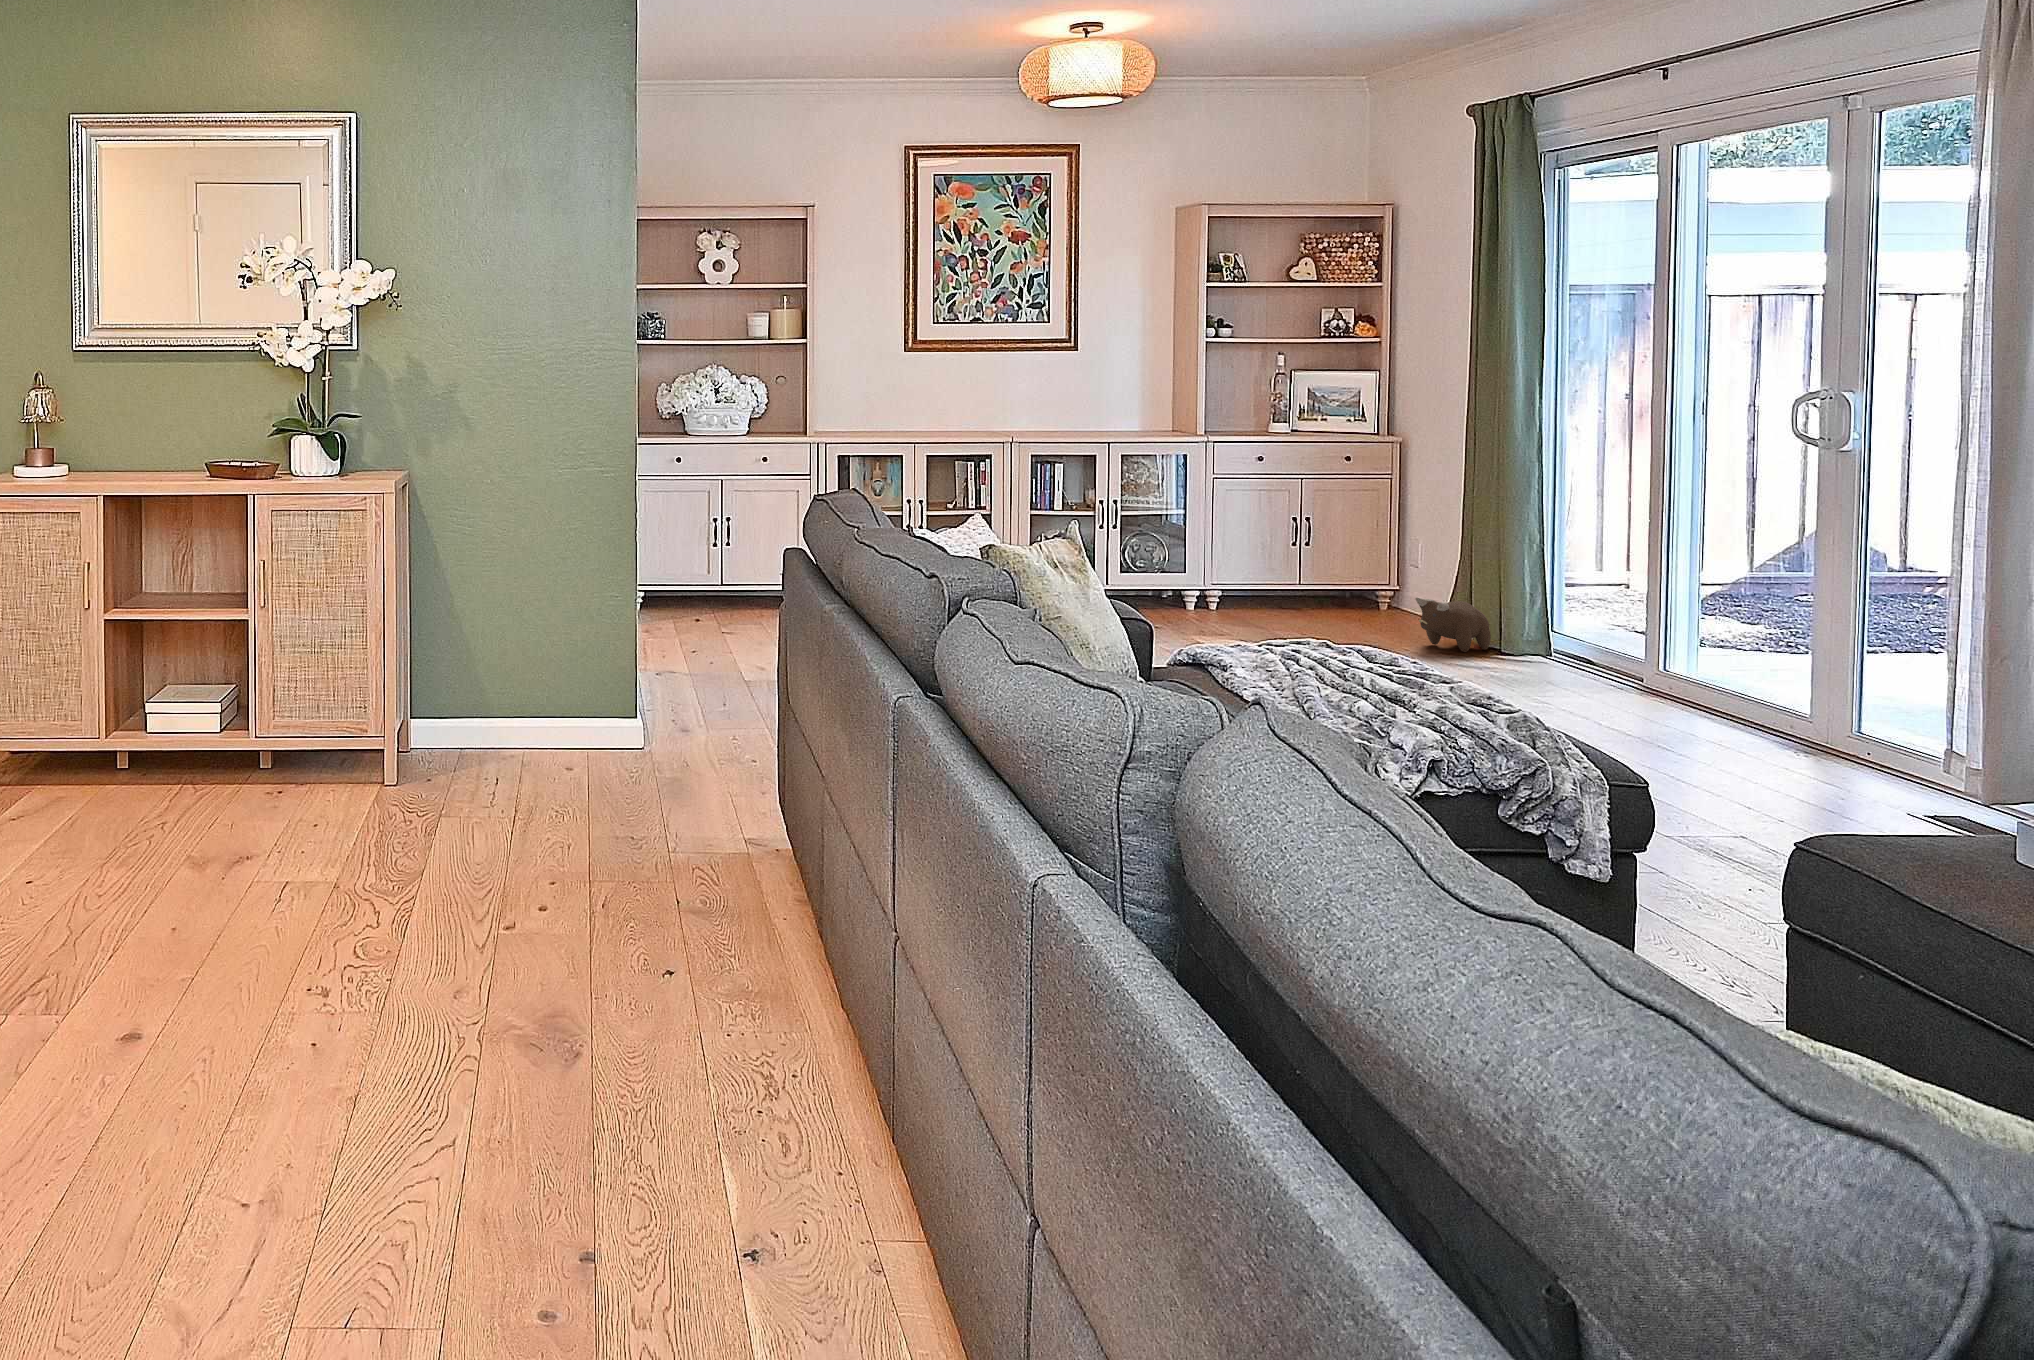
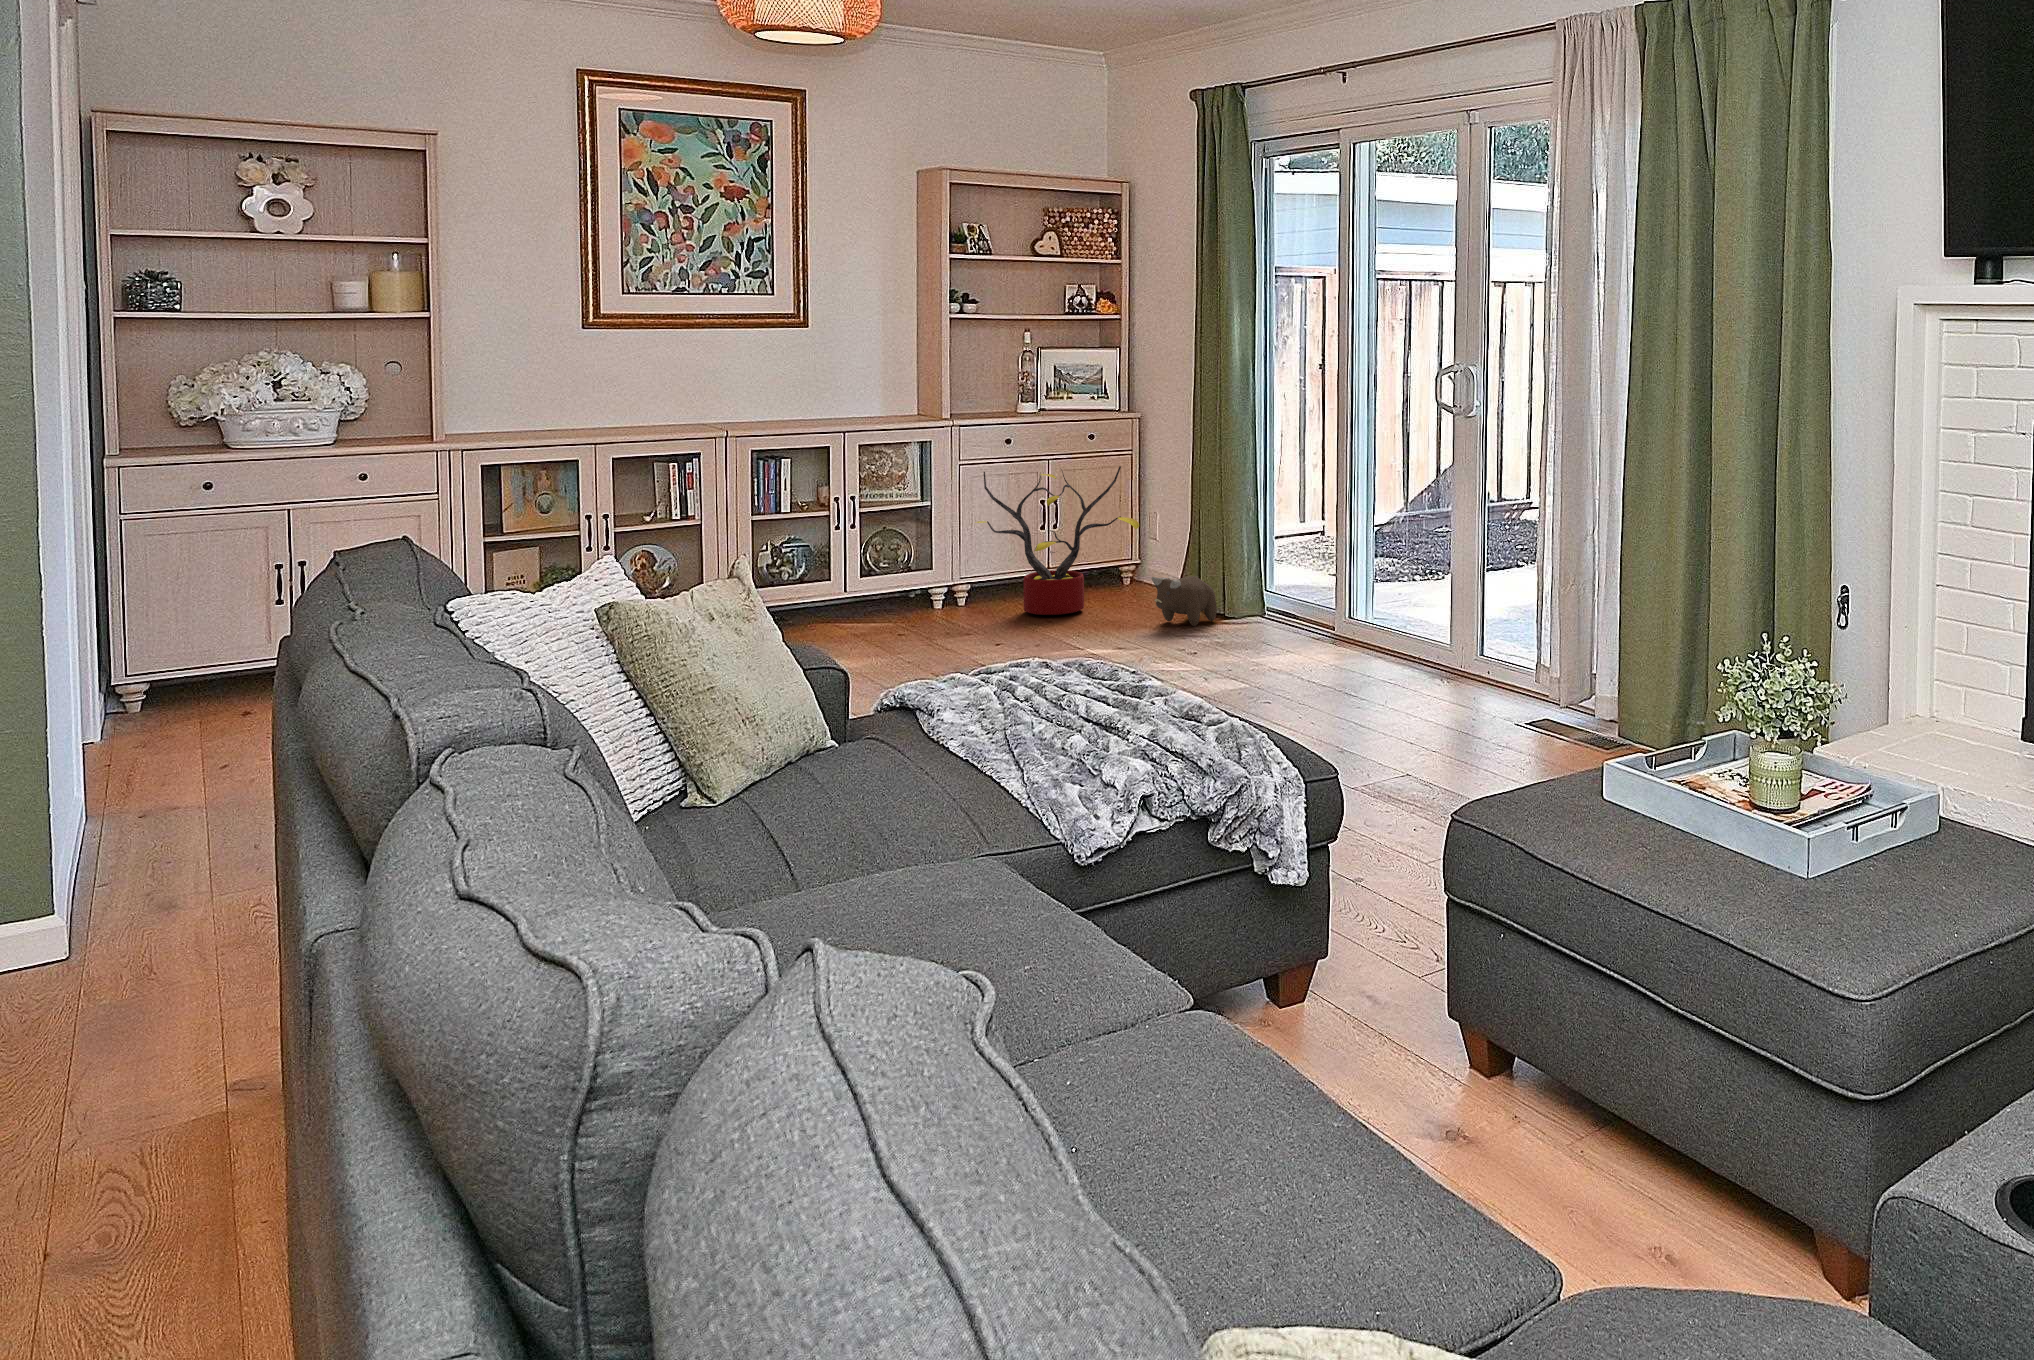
decorative plant: none [1224,484,1401,625] -> present [976,466,1139,615]

